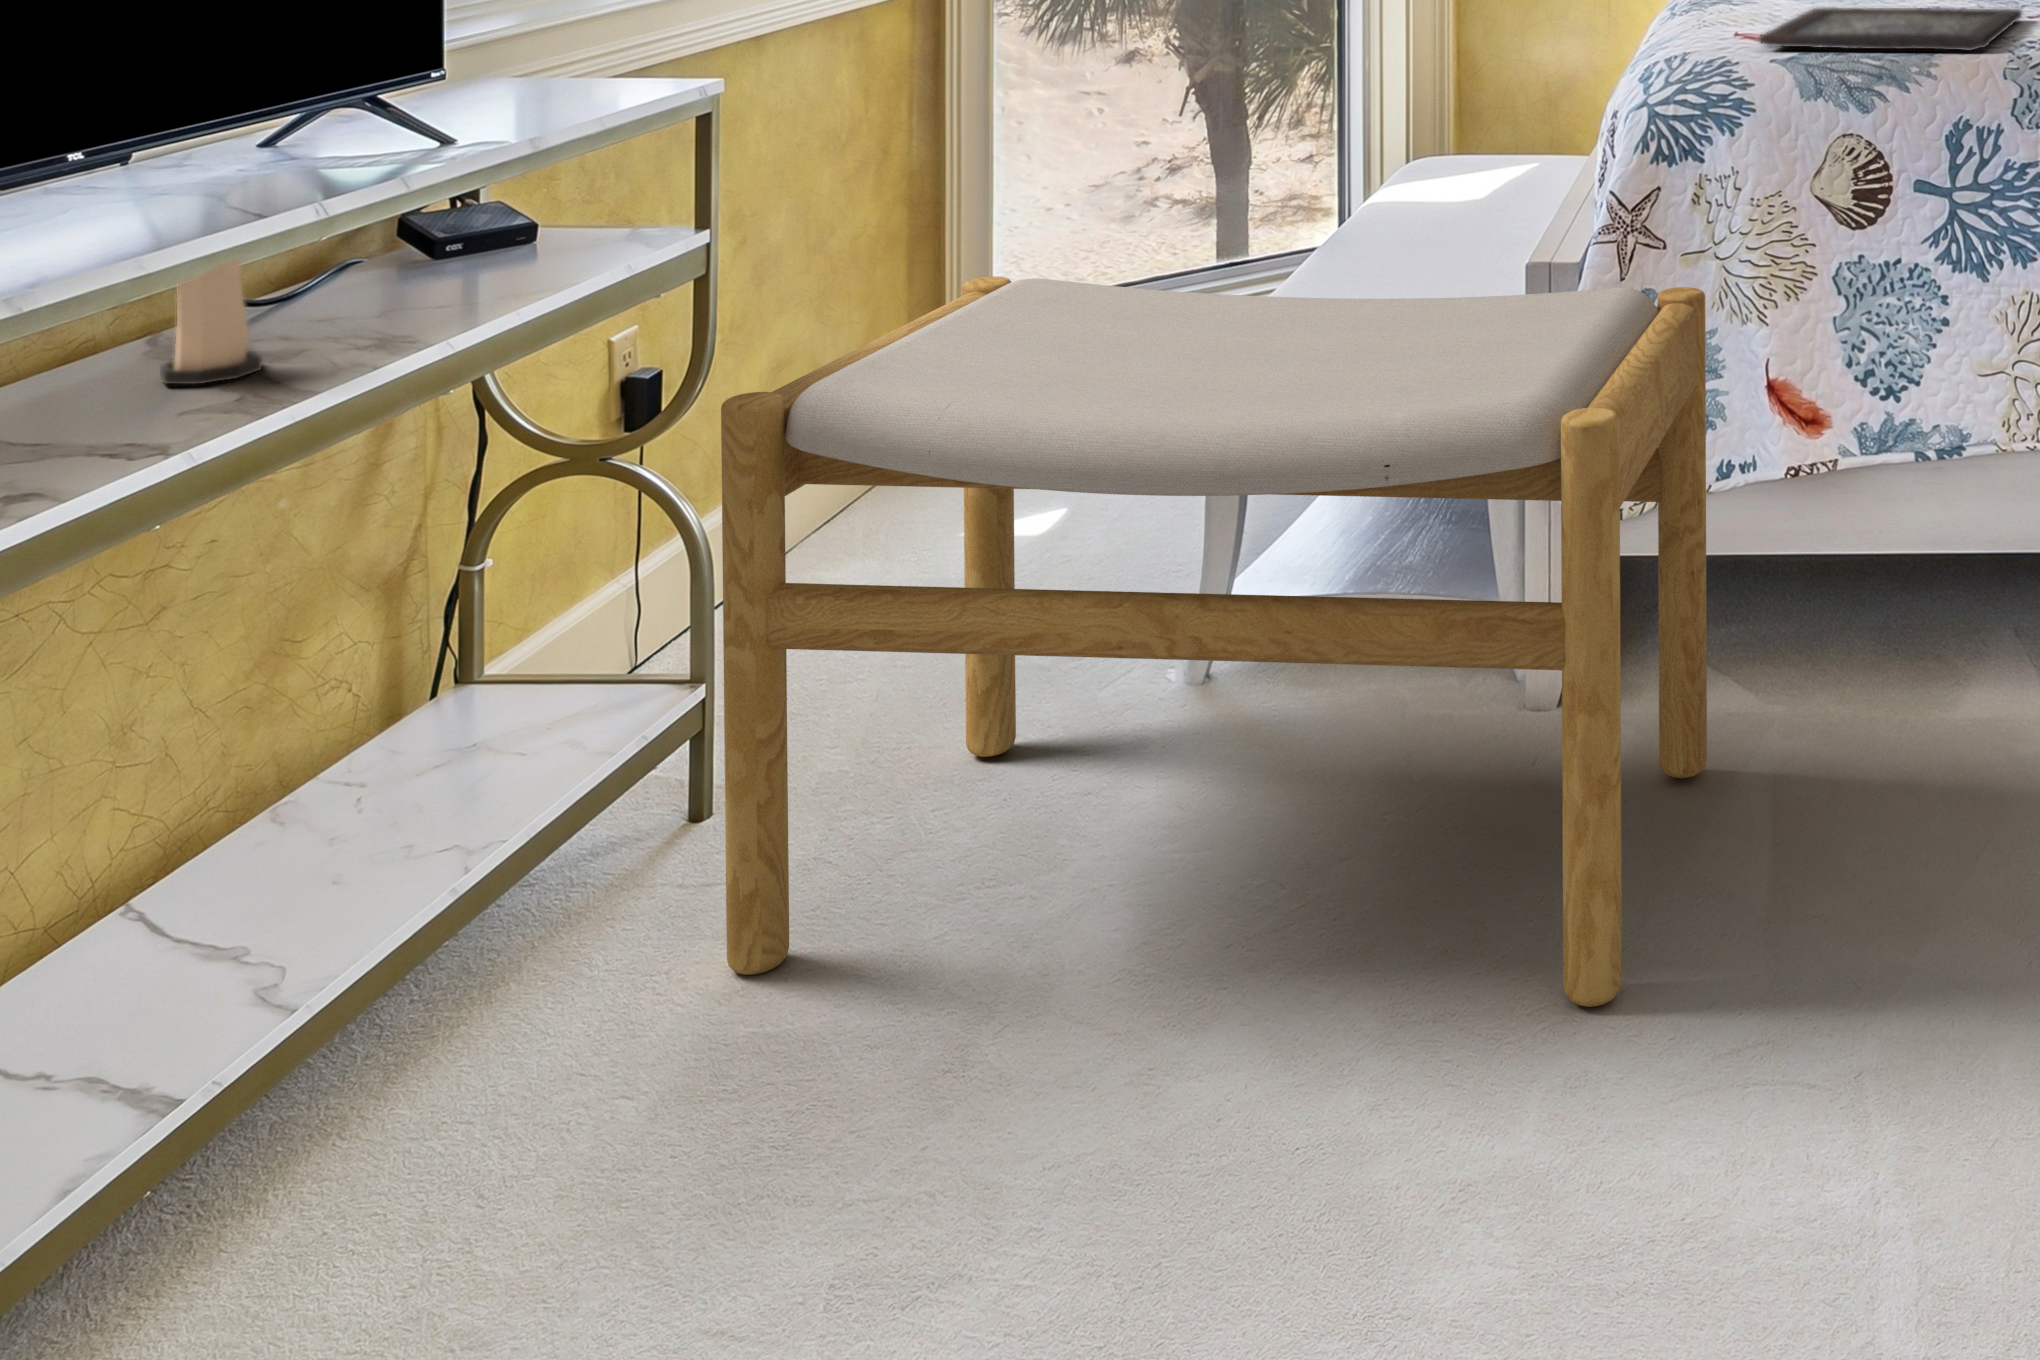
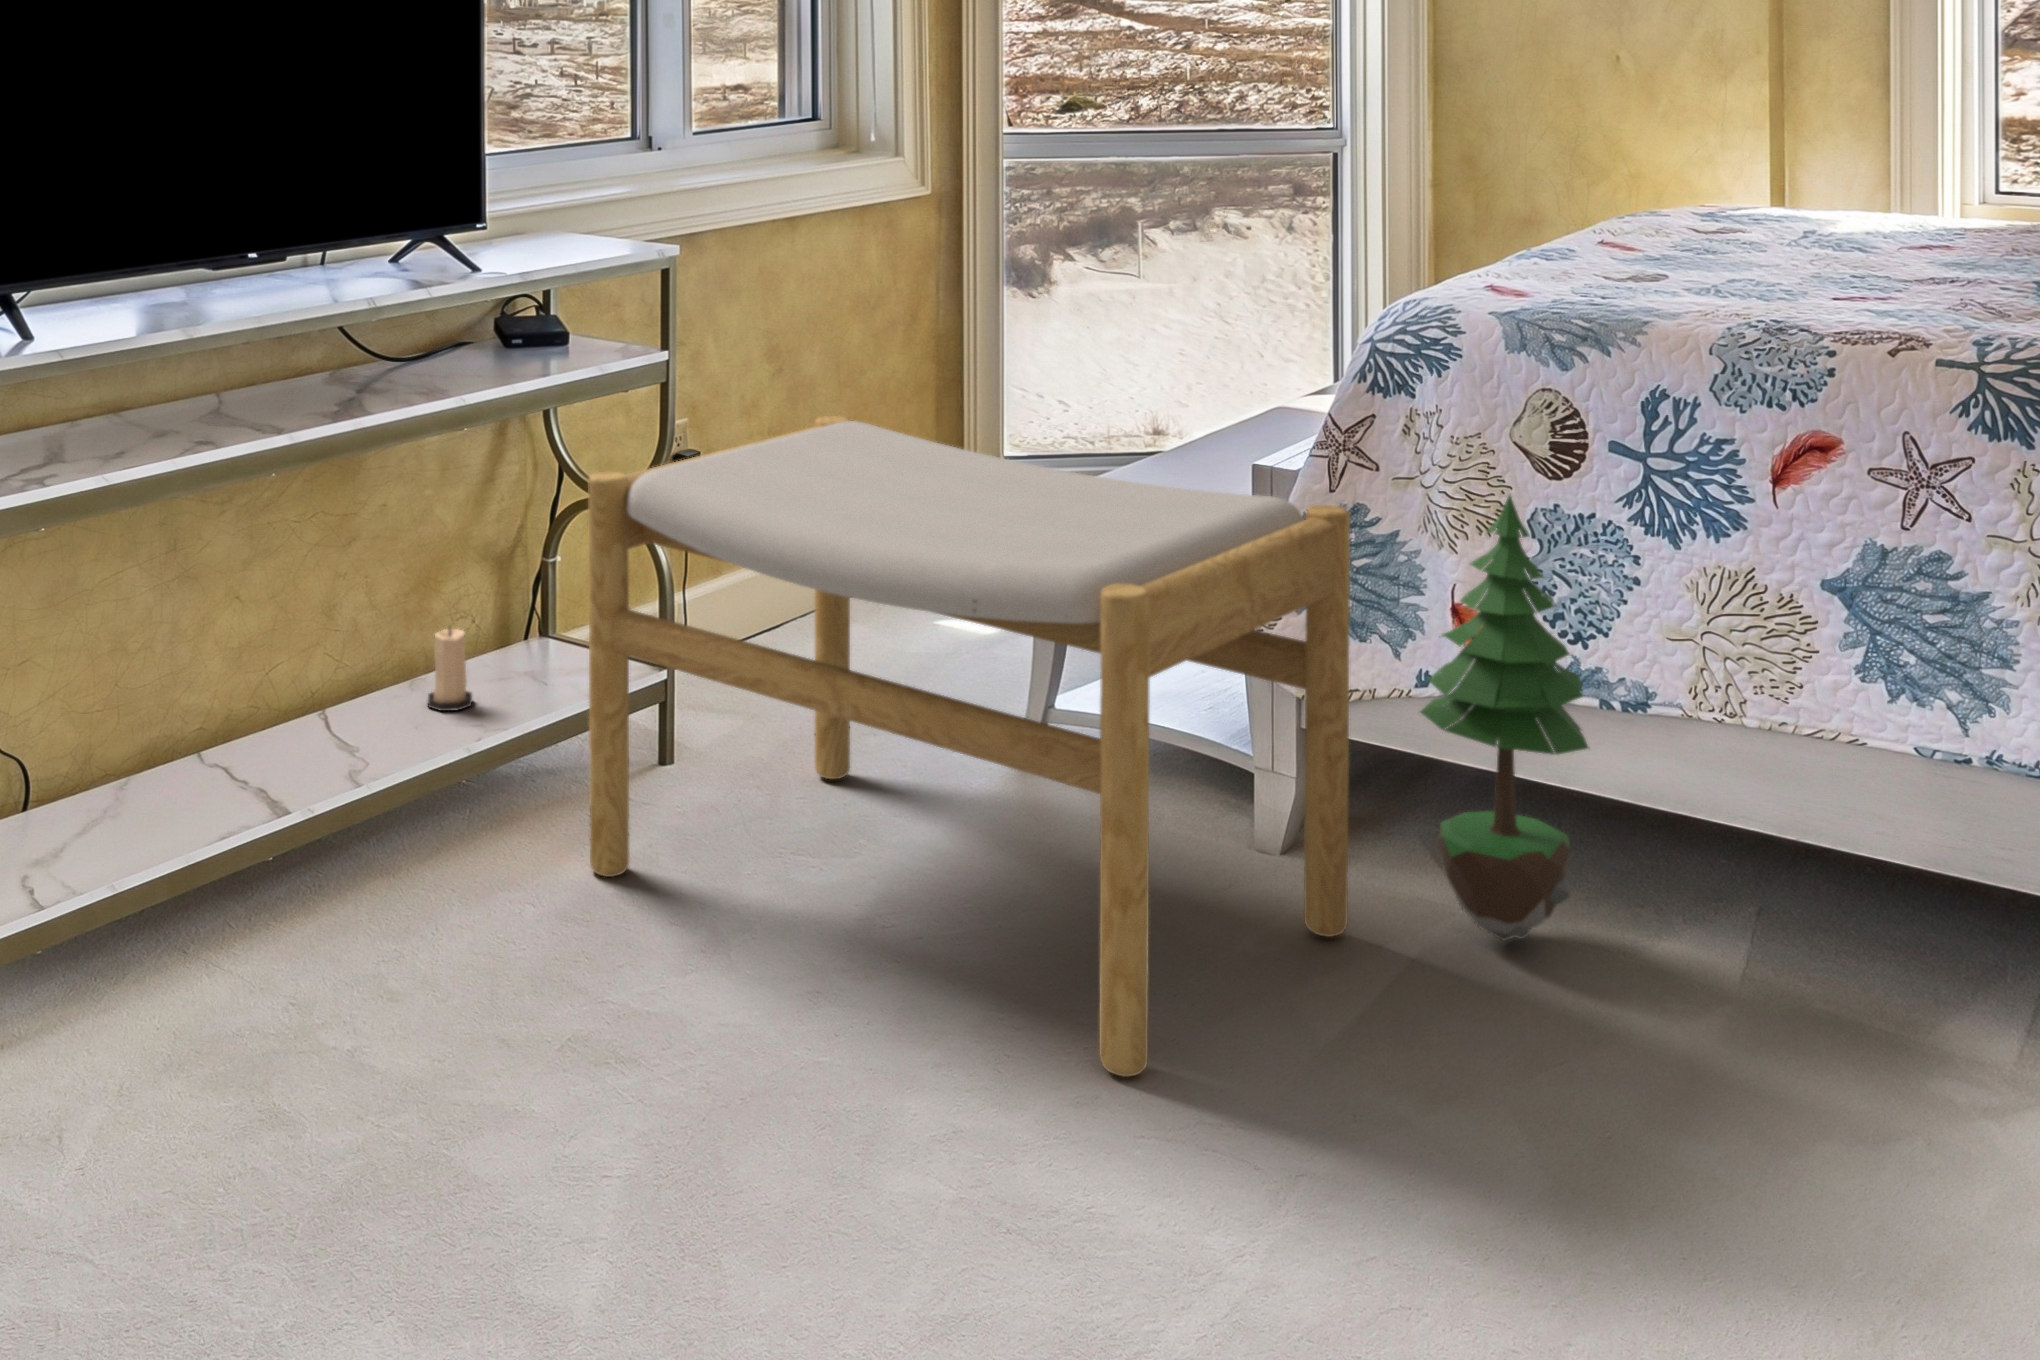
tray: present [1759,8,2022,50] -> none [1486,268,1805,324]
potted tree: none [1764,246,1936,731] -> present [1421,496,1588,940]
candle: present [160,259,262,384] -> present [428,628,472,711]

